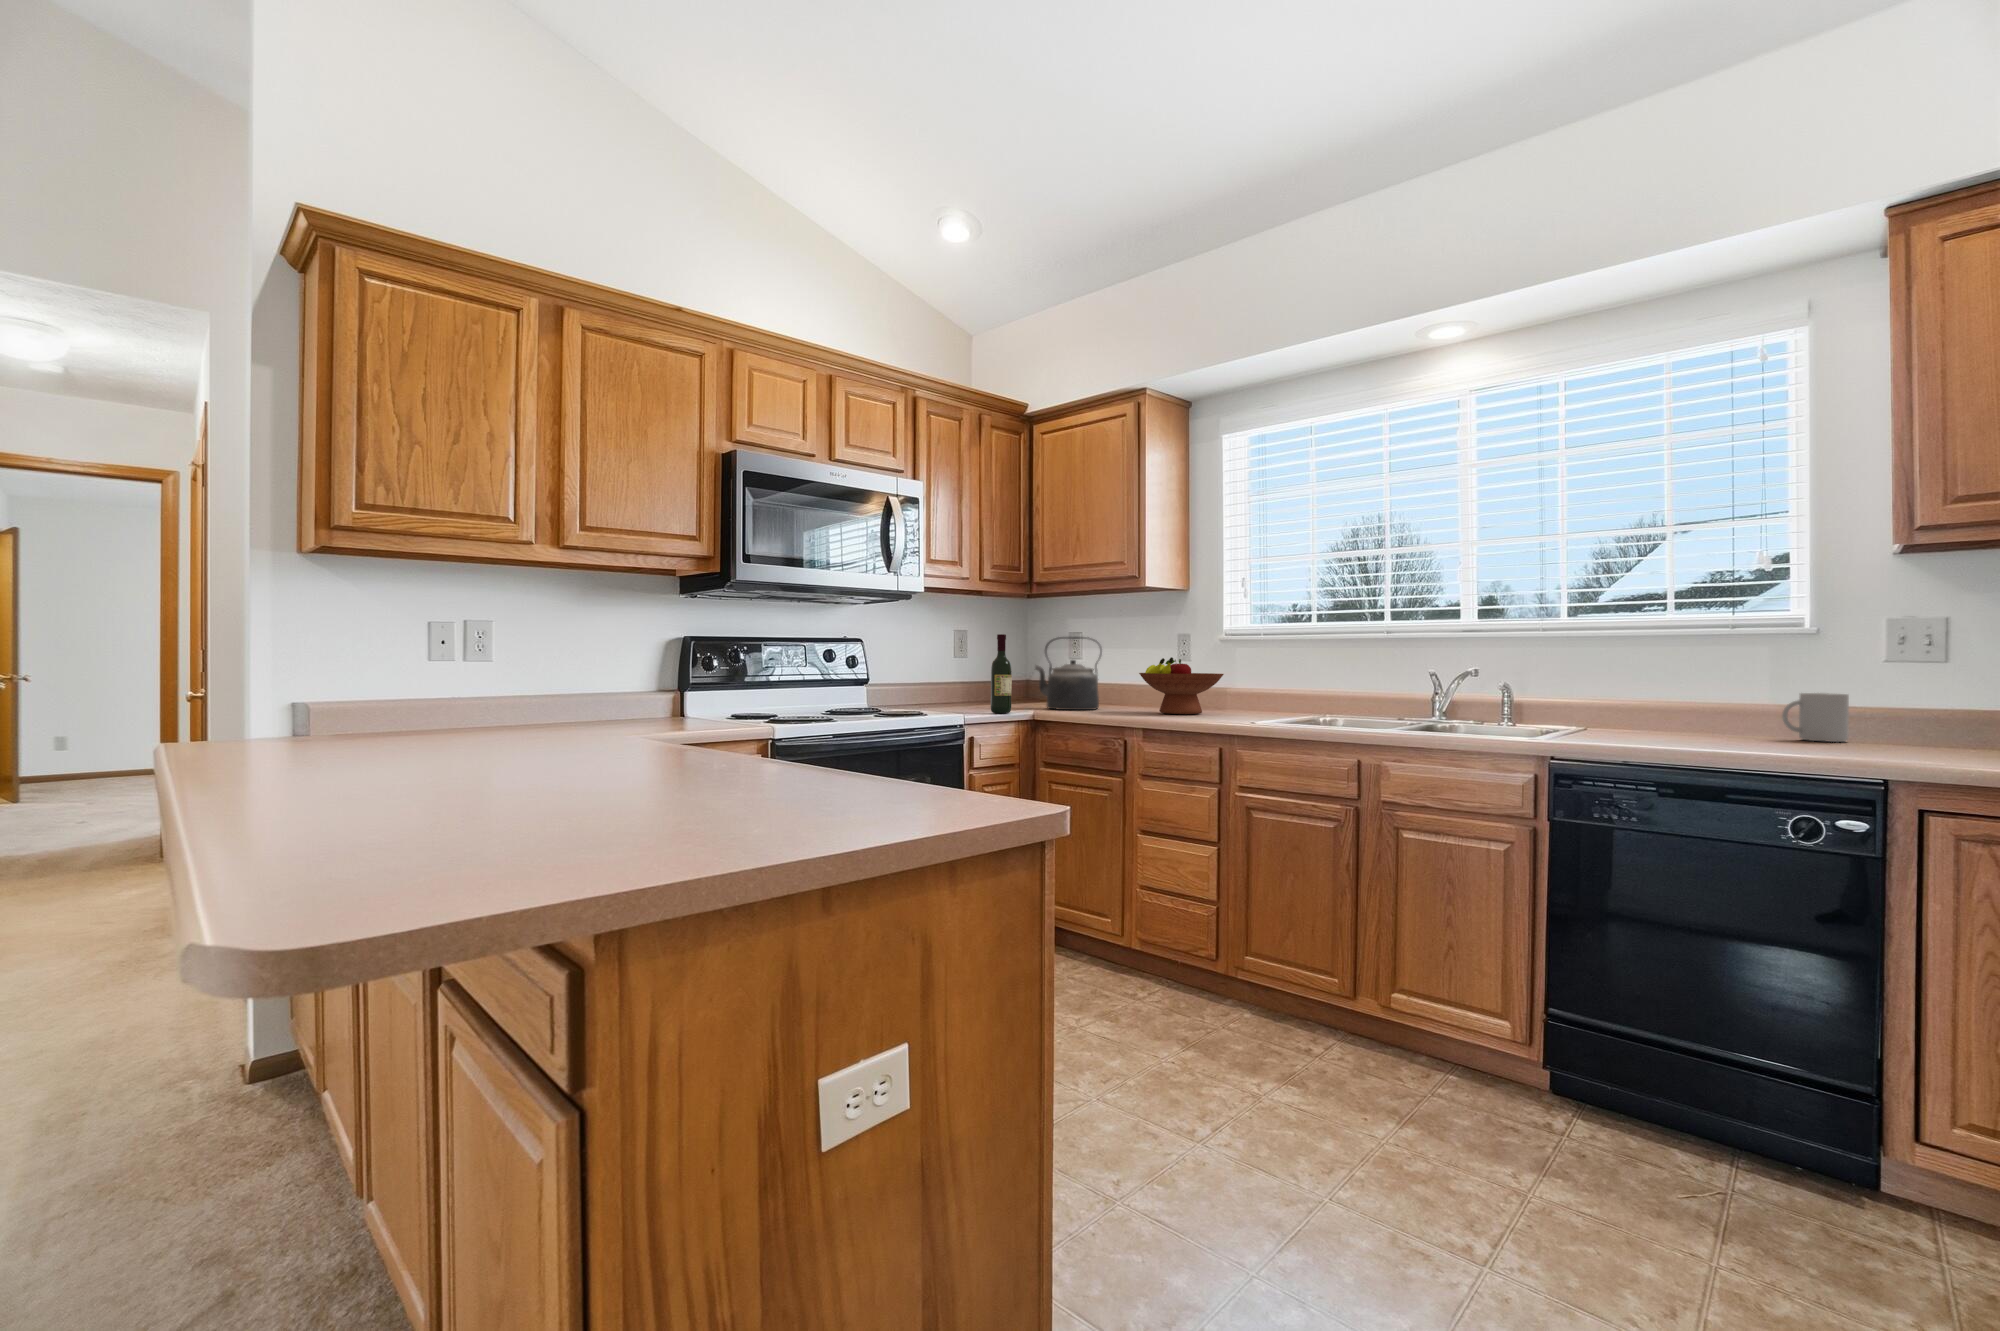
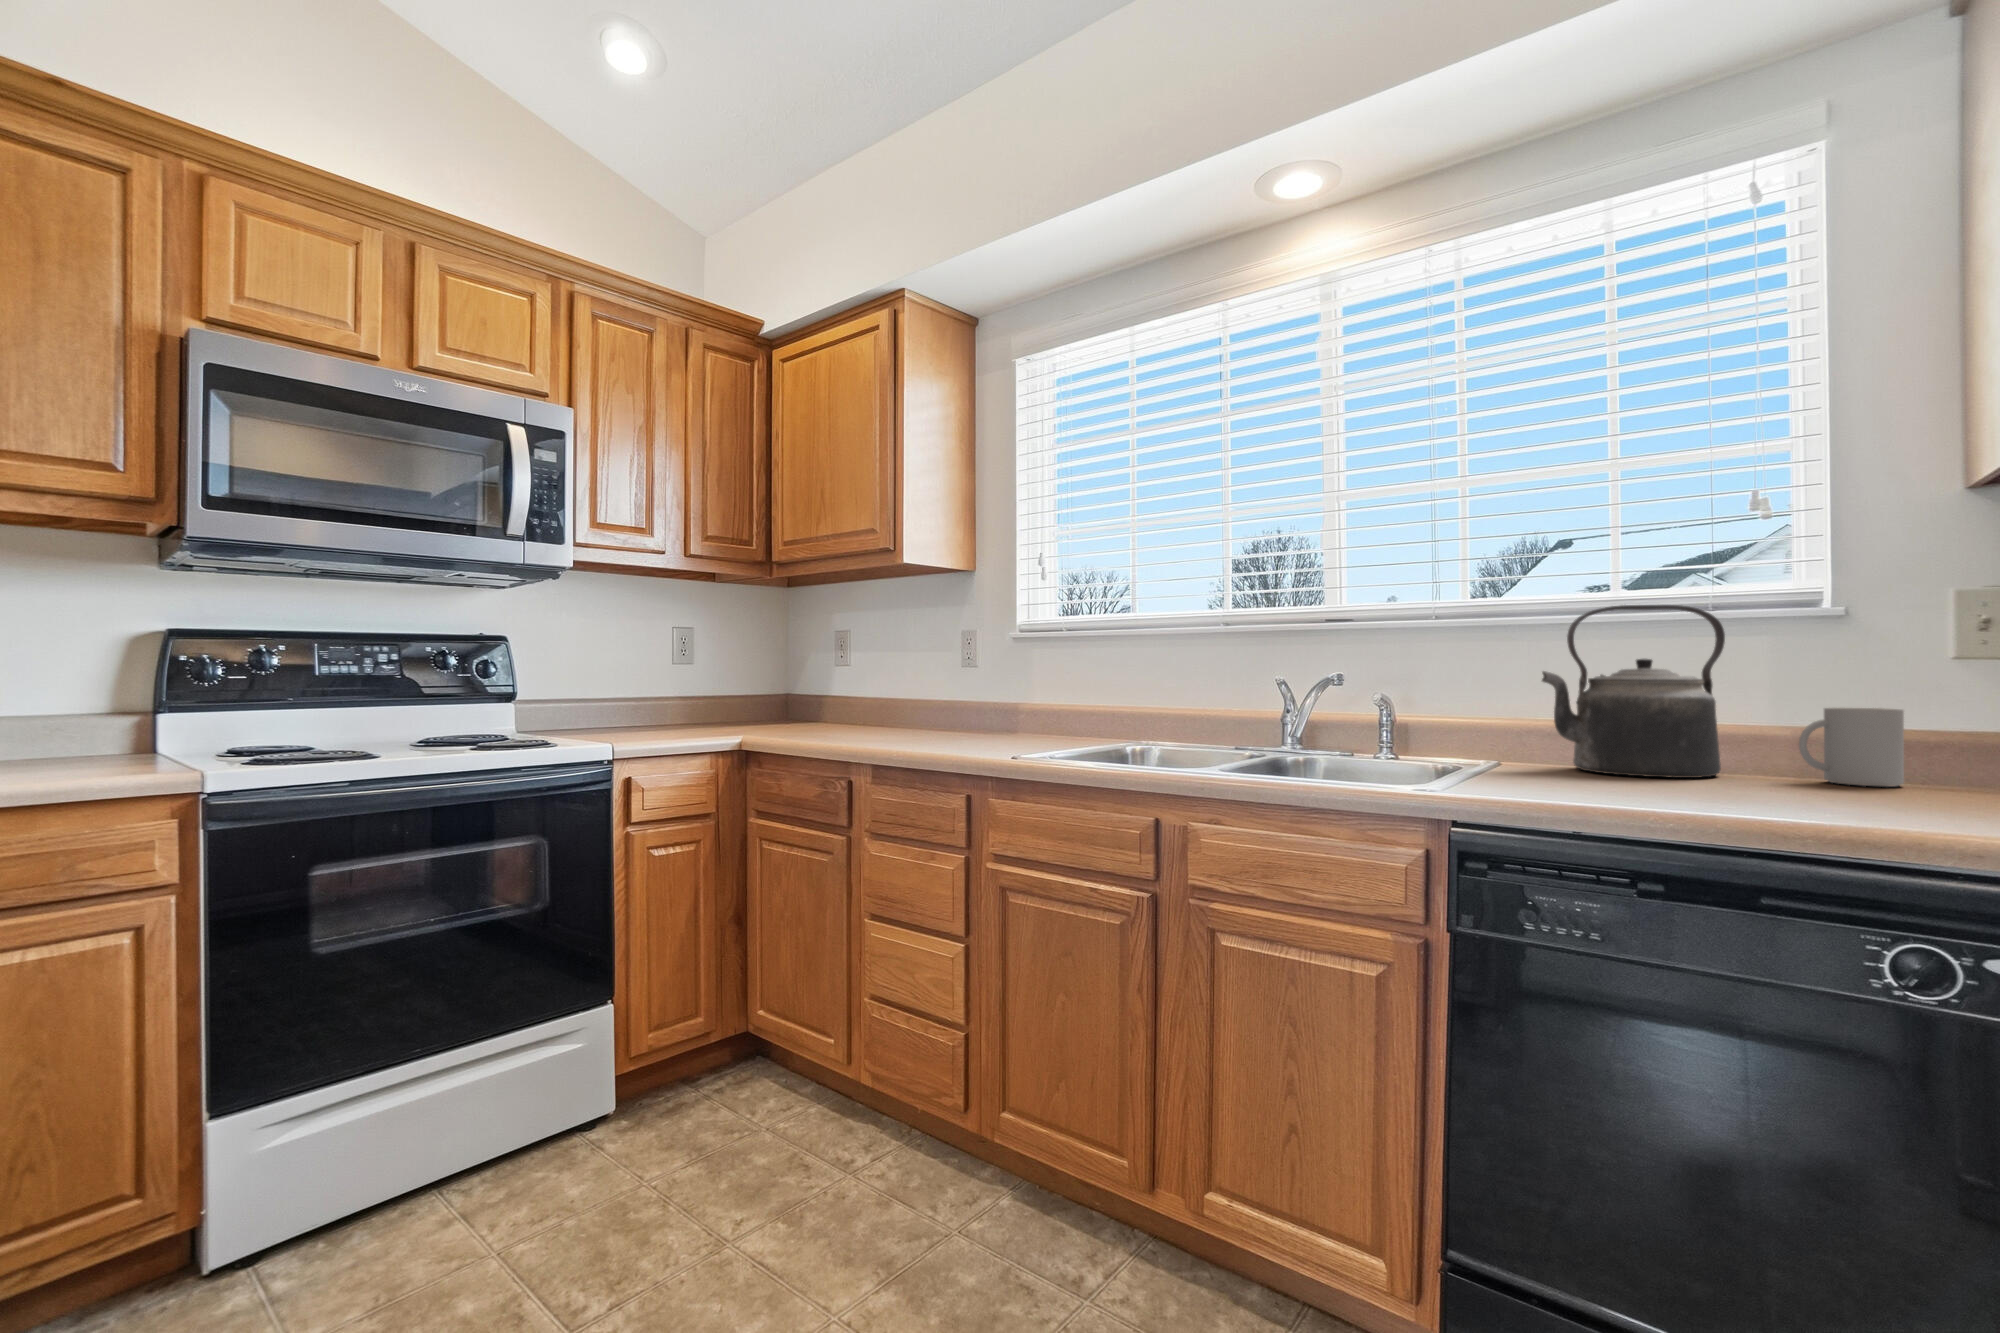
wine bottle: present [991,634,1012,713] -> none [670,628,702,743]
kettle: present [1035,637,1102,710] -> present [1542,605,1725,778]
fruit bowl: present [1139,657,1224,714] -> none [888,660,1007,741]

